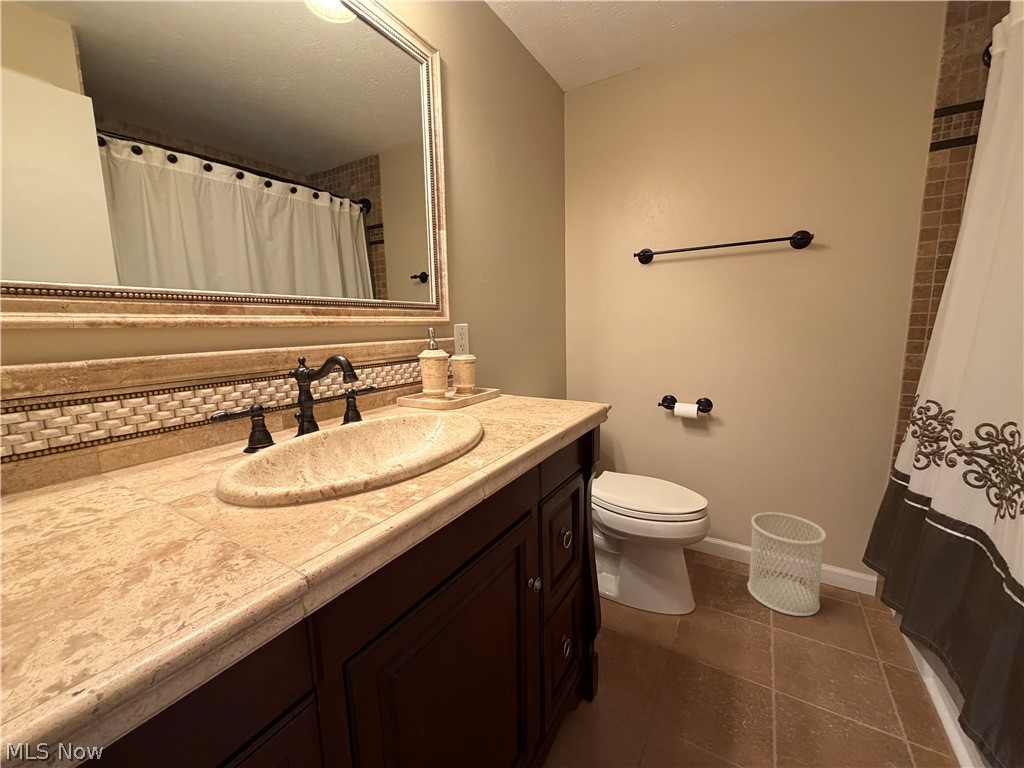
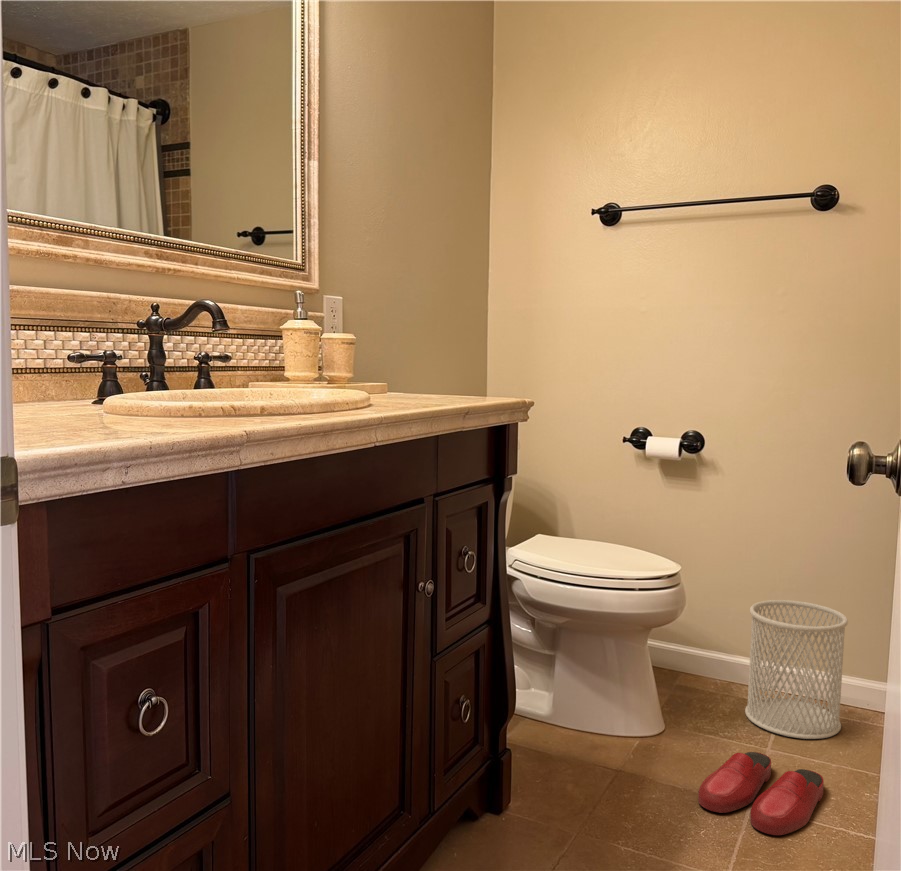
slippers: none [734,635,828,729] -> present [698,752,824,835]

